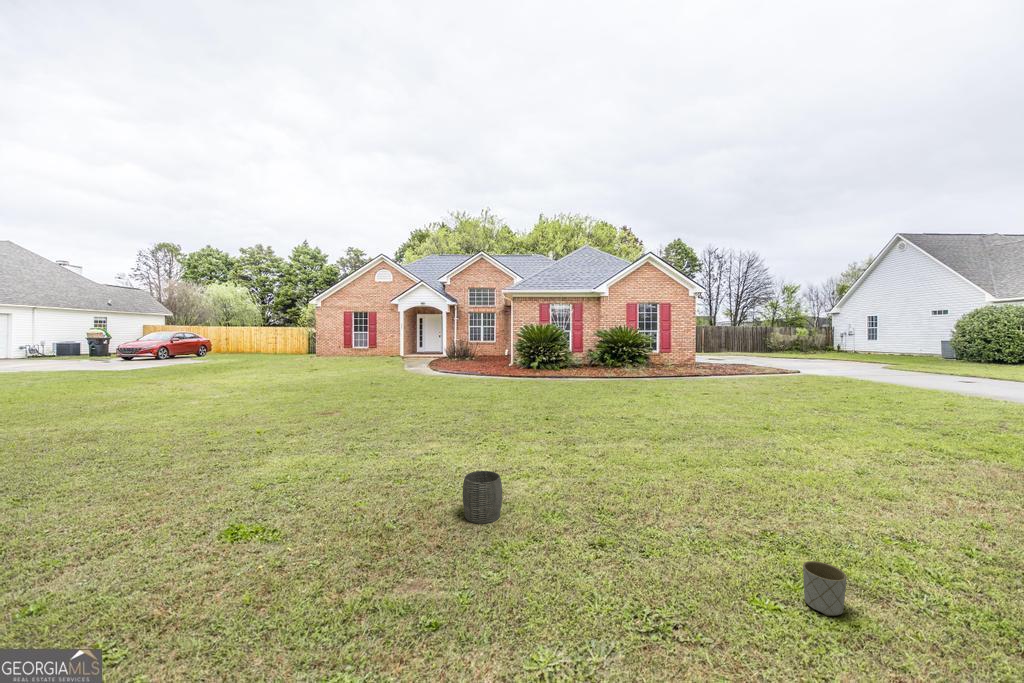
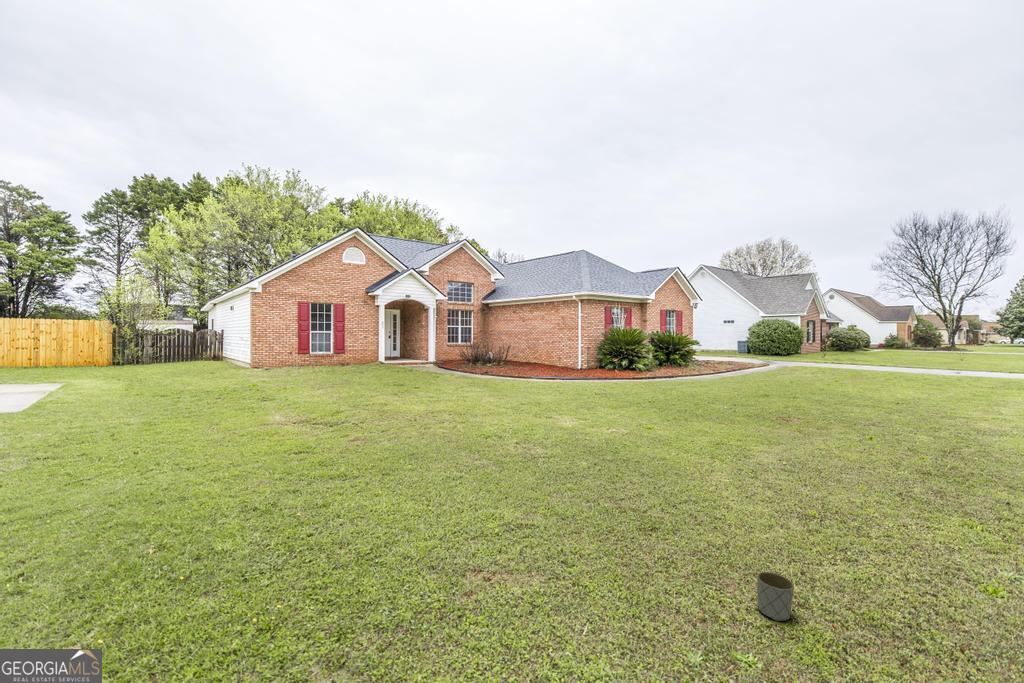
woven basket: present [463,471,502,524] -> none [445,481,484,533]

